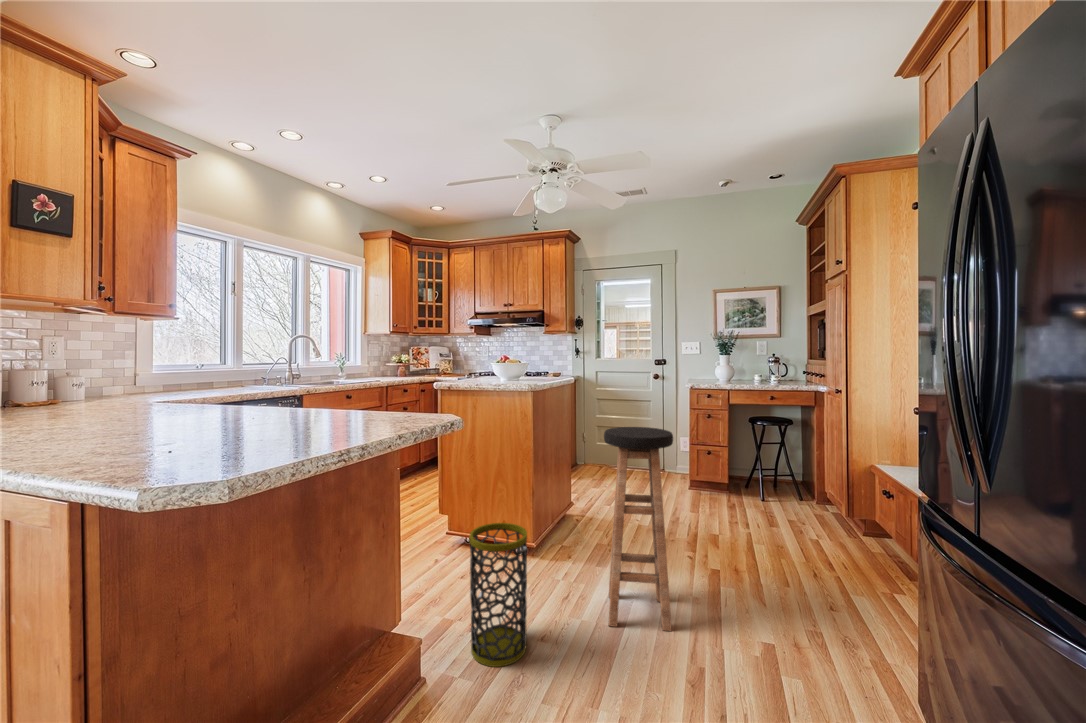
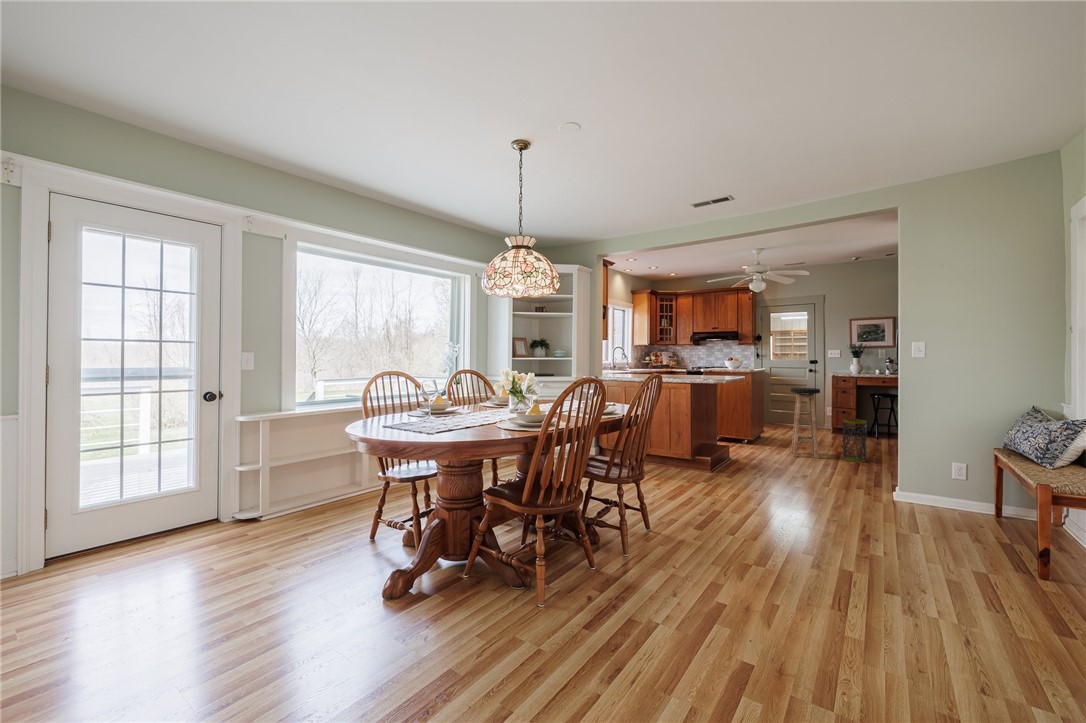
trash can: present [470,523,527,667] -> present [843,419,867,462]

